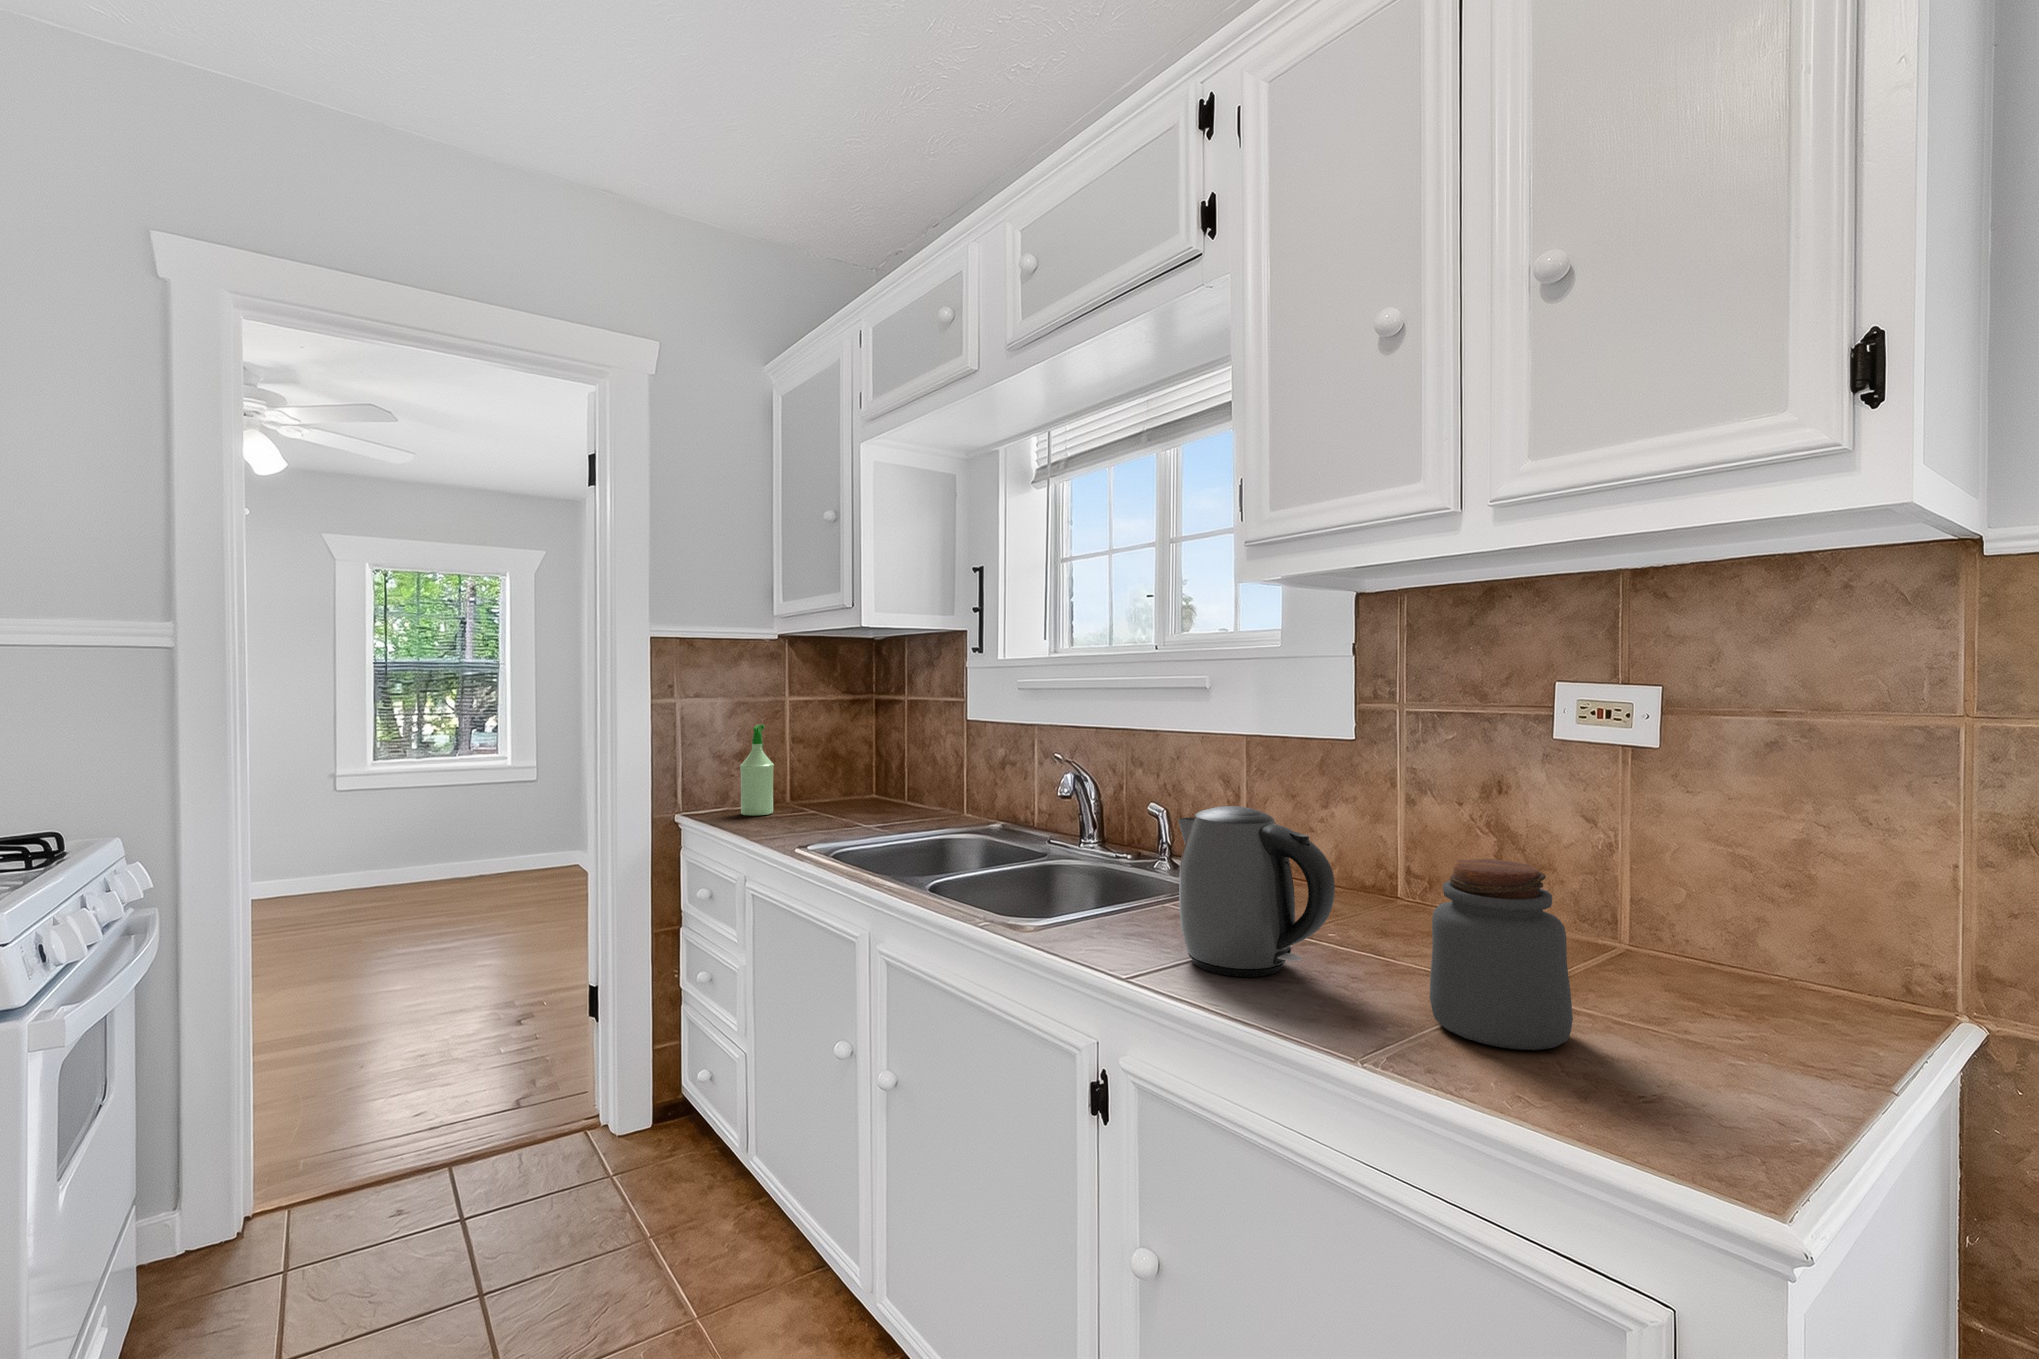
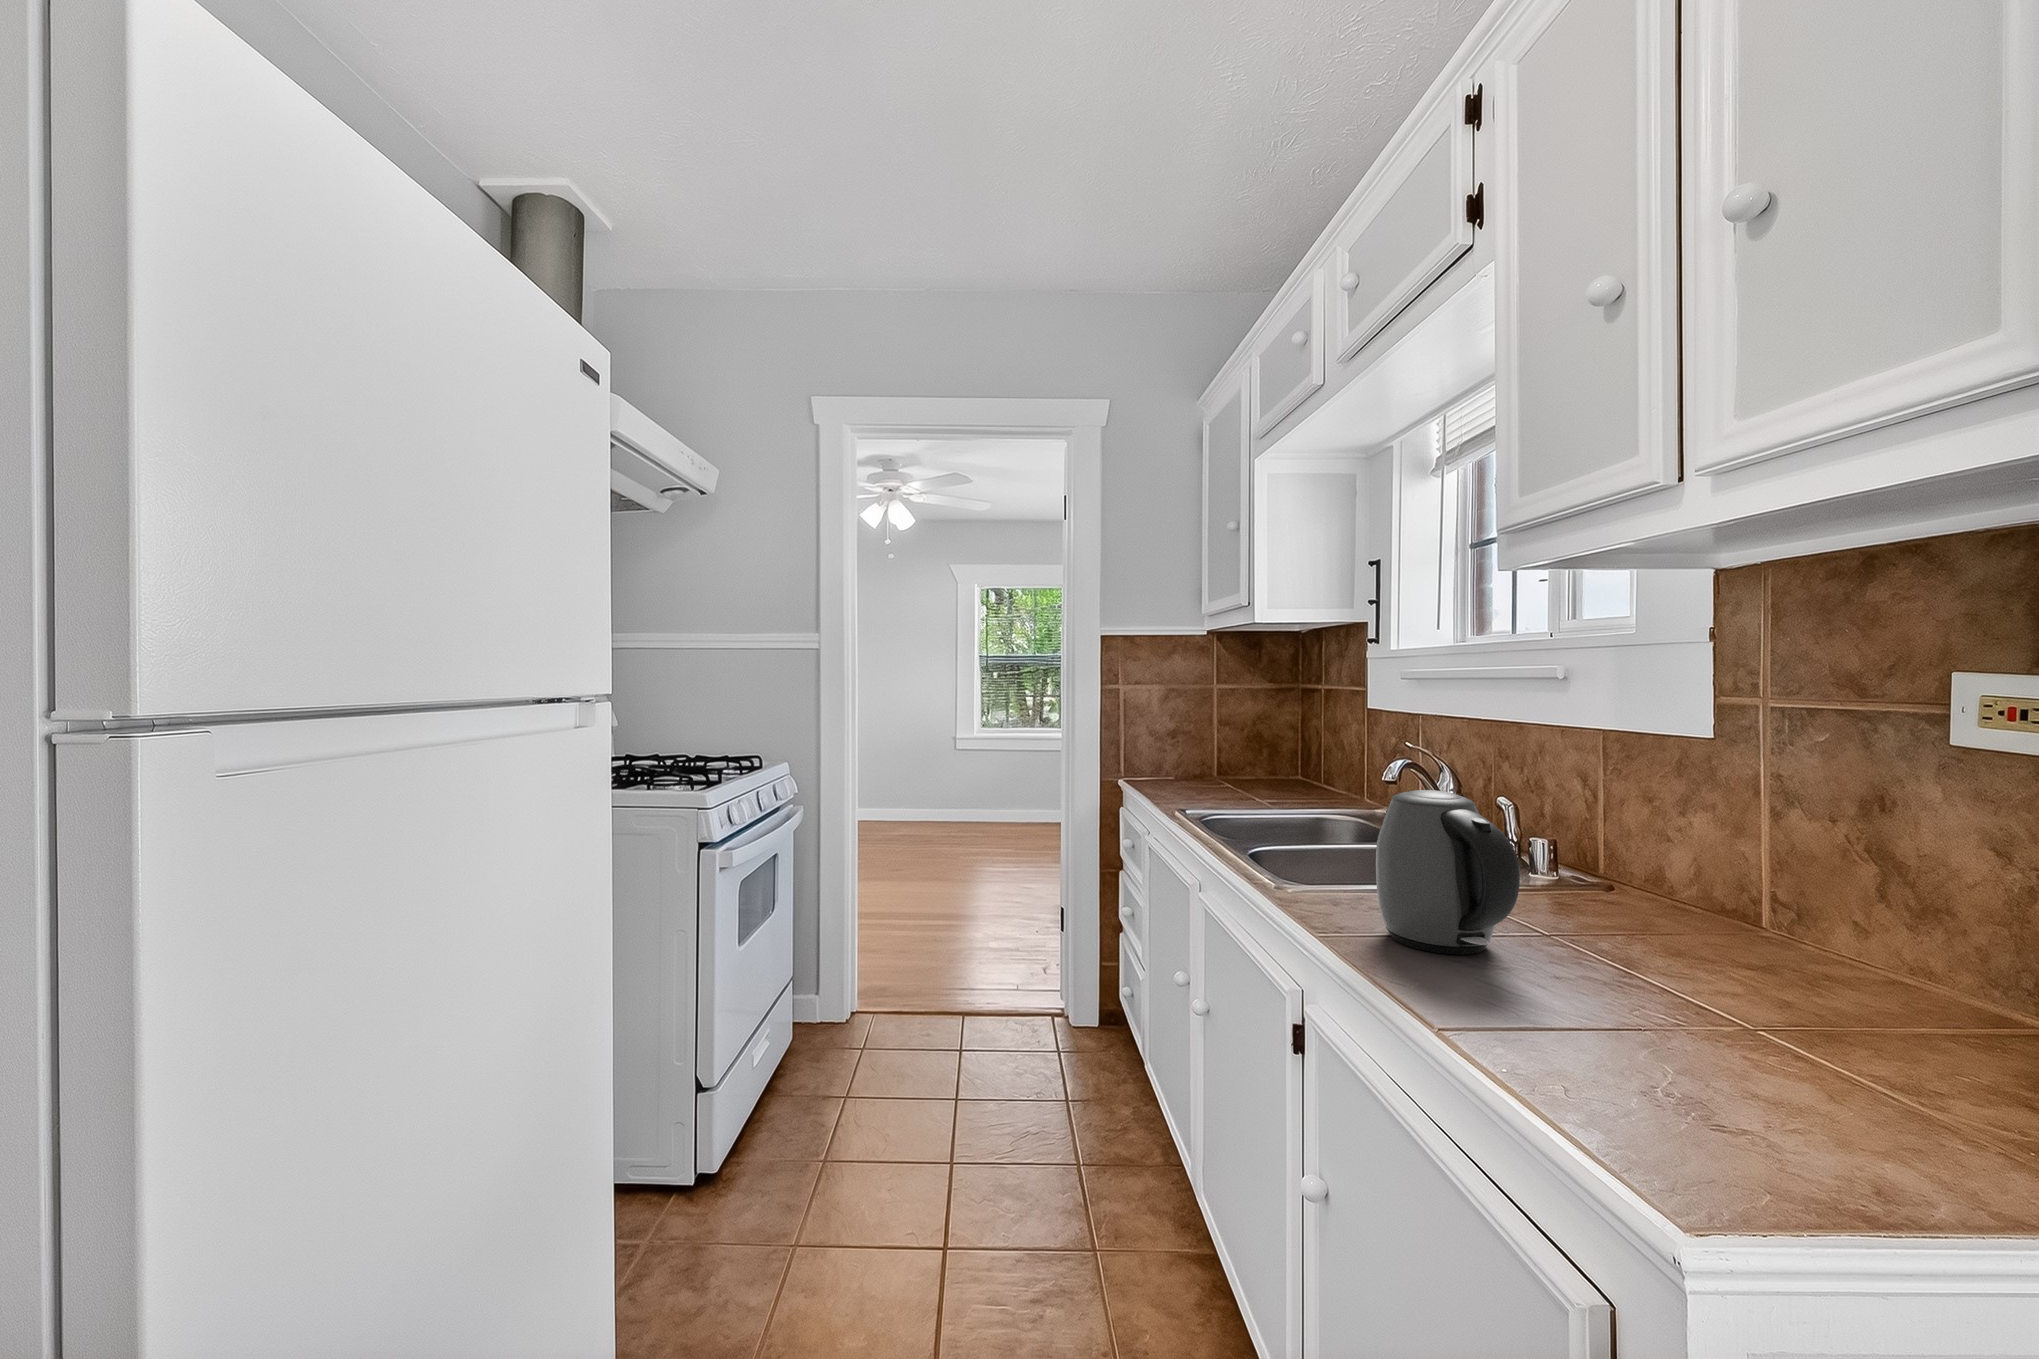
spray bottle: present [740,725,774,816] -> none [1166,709,1194,783]
jar: present [1430,858,1573,1050] -> none [1564,858,1738,1070]

